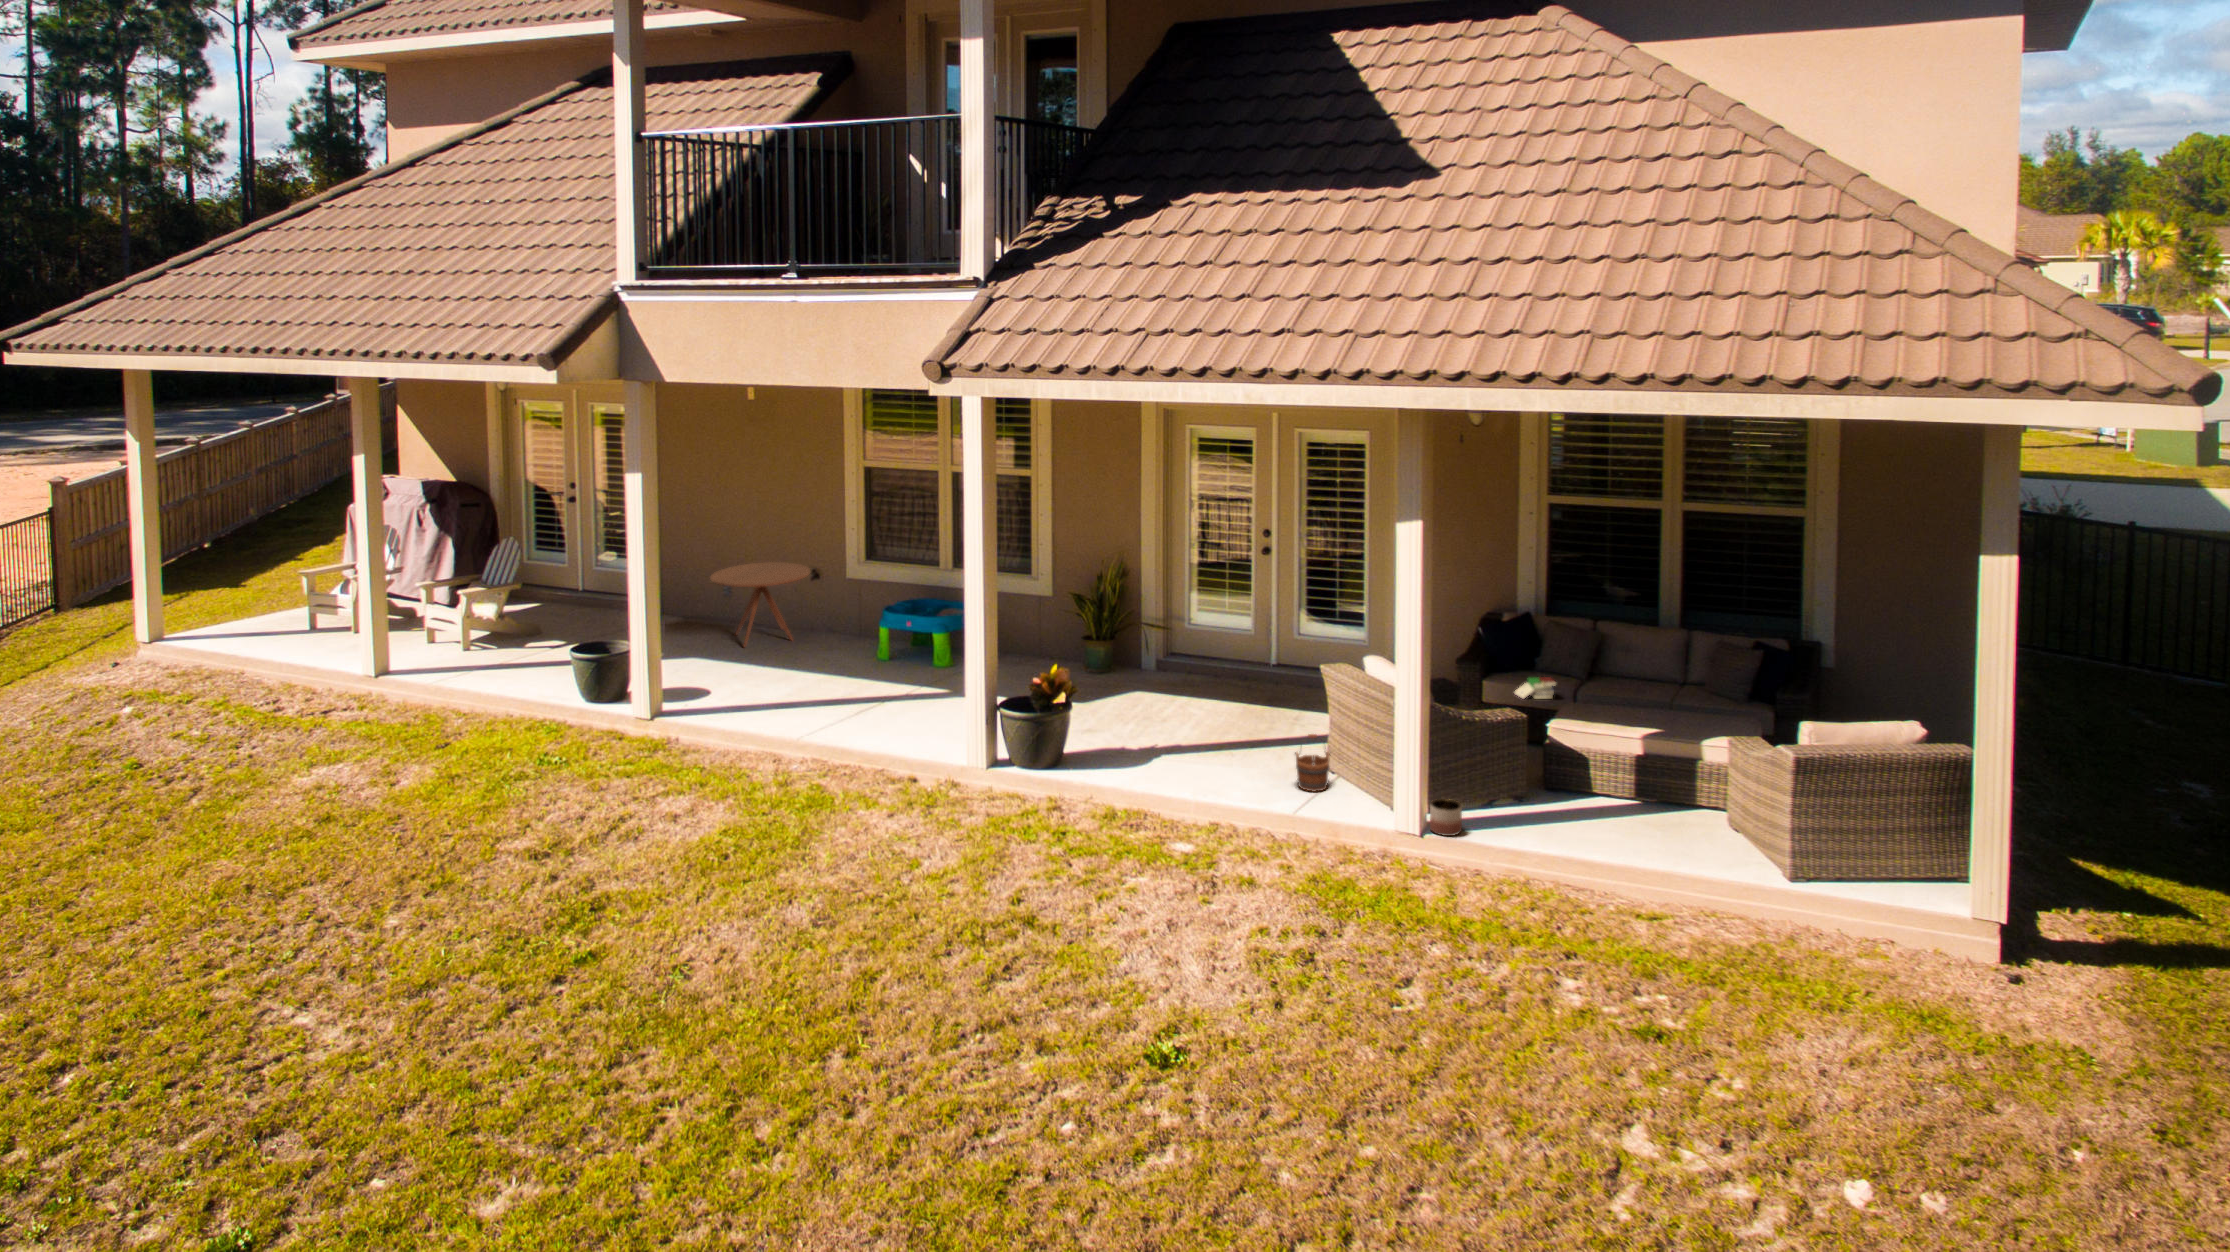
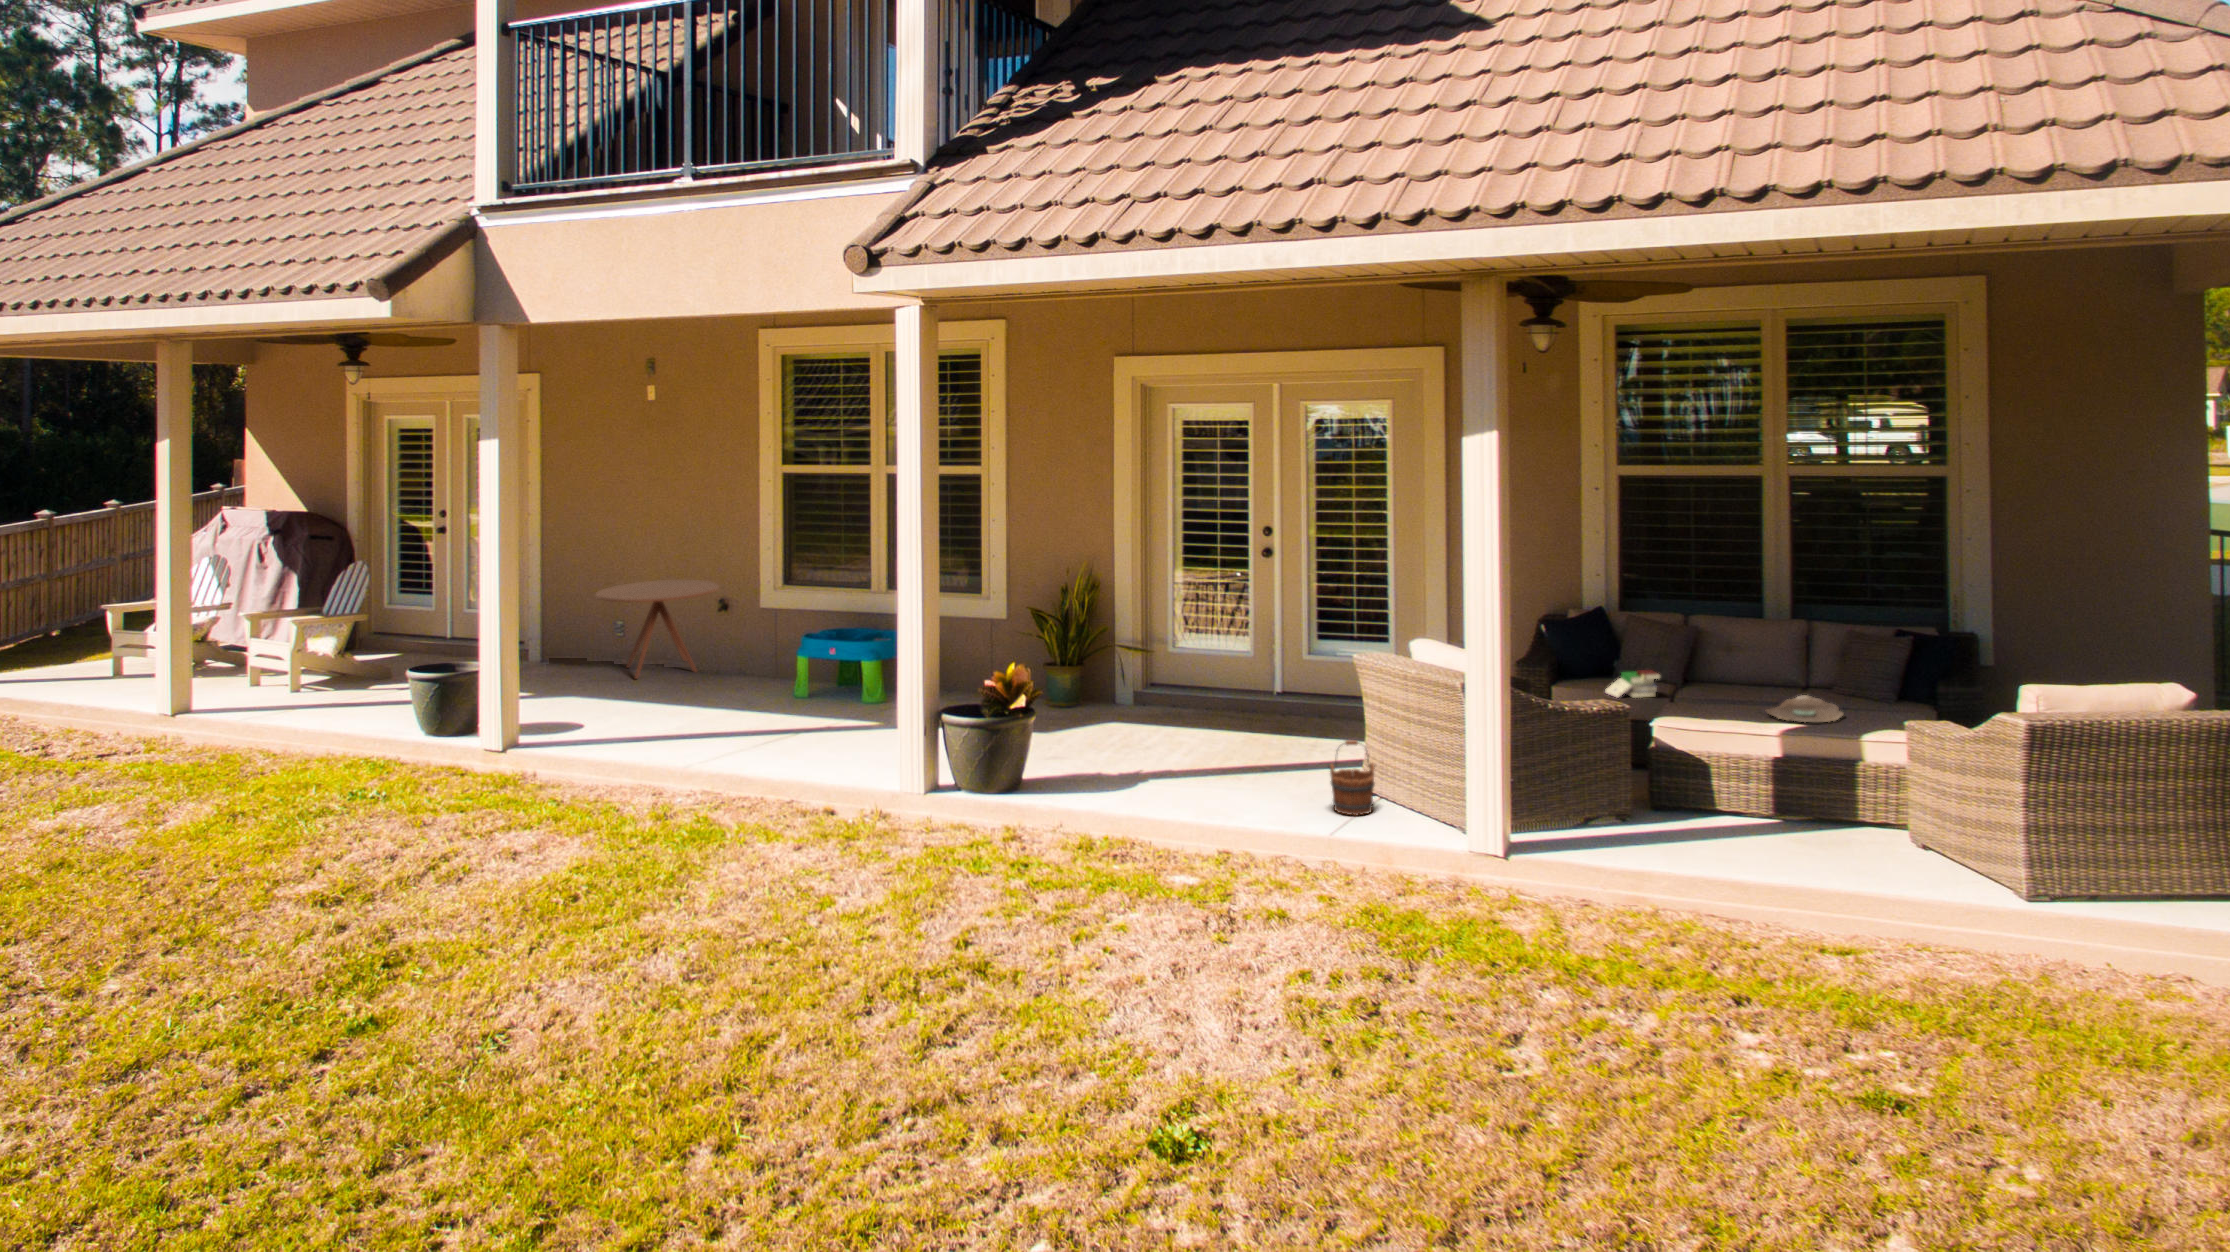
decorative bowl: none [1633,702,1692,727] -> present [1766,695,1843,722]
planter: present [1430,799,1462,836] -> none [1517,810,1561,858]

